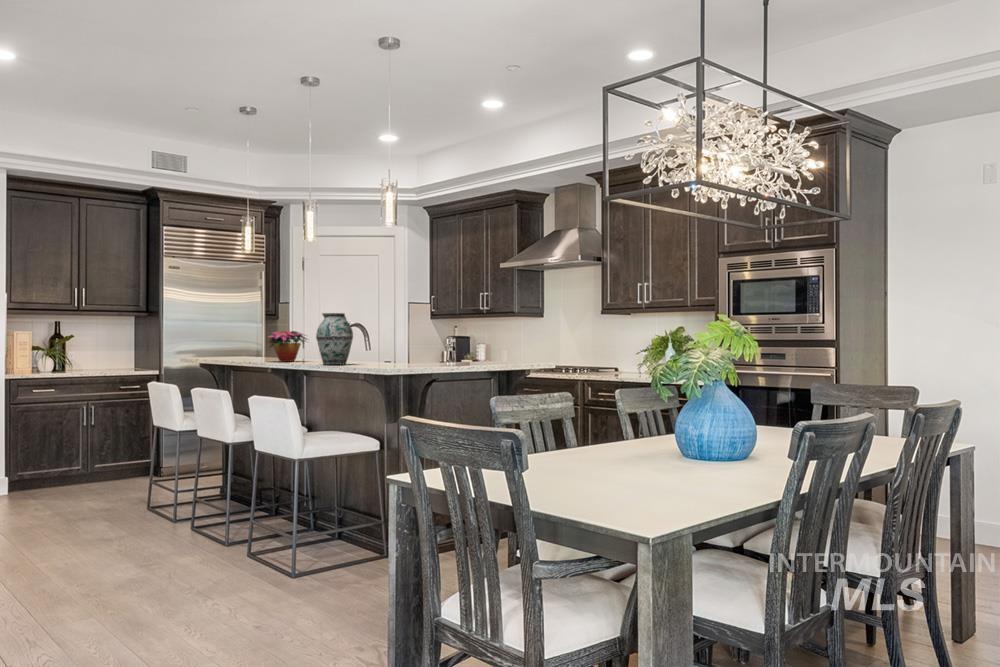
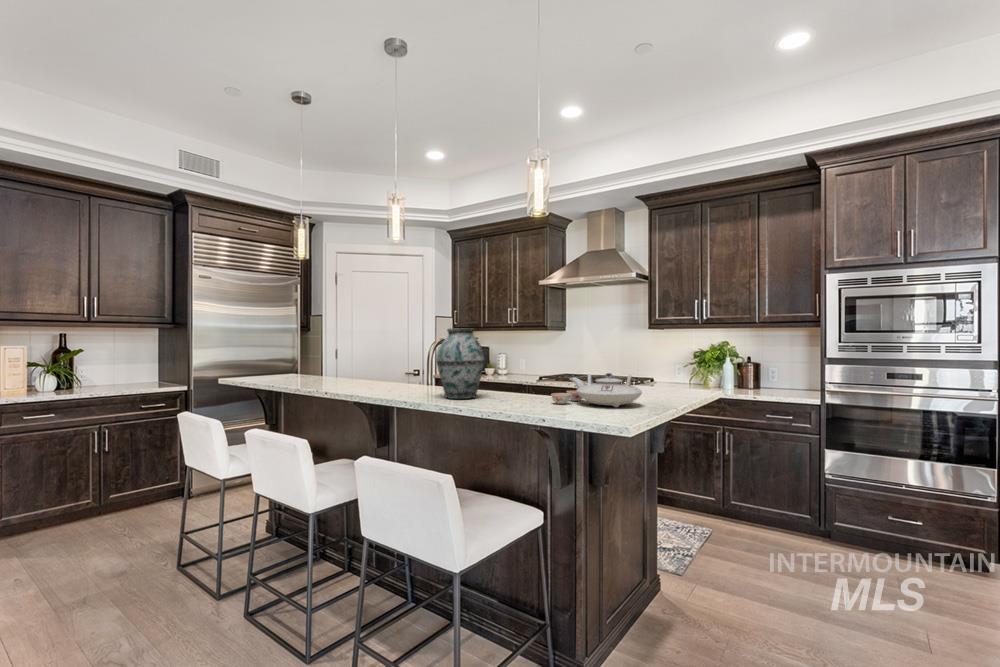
flower arrangement: present [269,330,307,362] -> none [340,348,402,388]
teapot: none [386,344,447,368] -> present [551,373,642,407]

